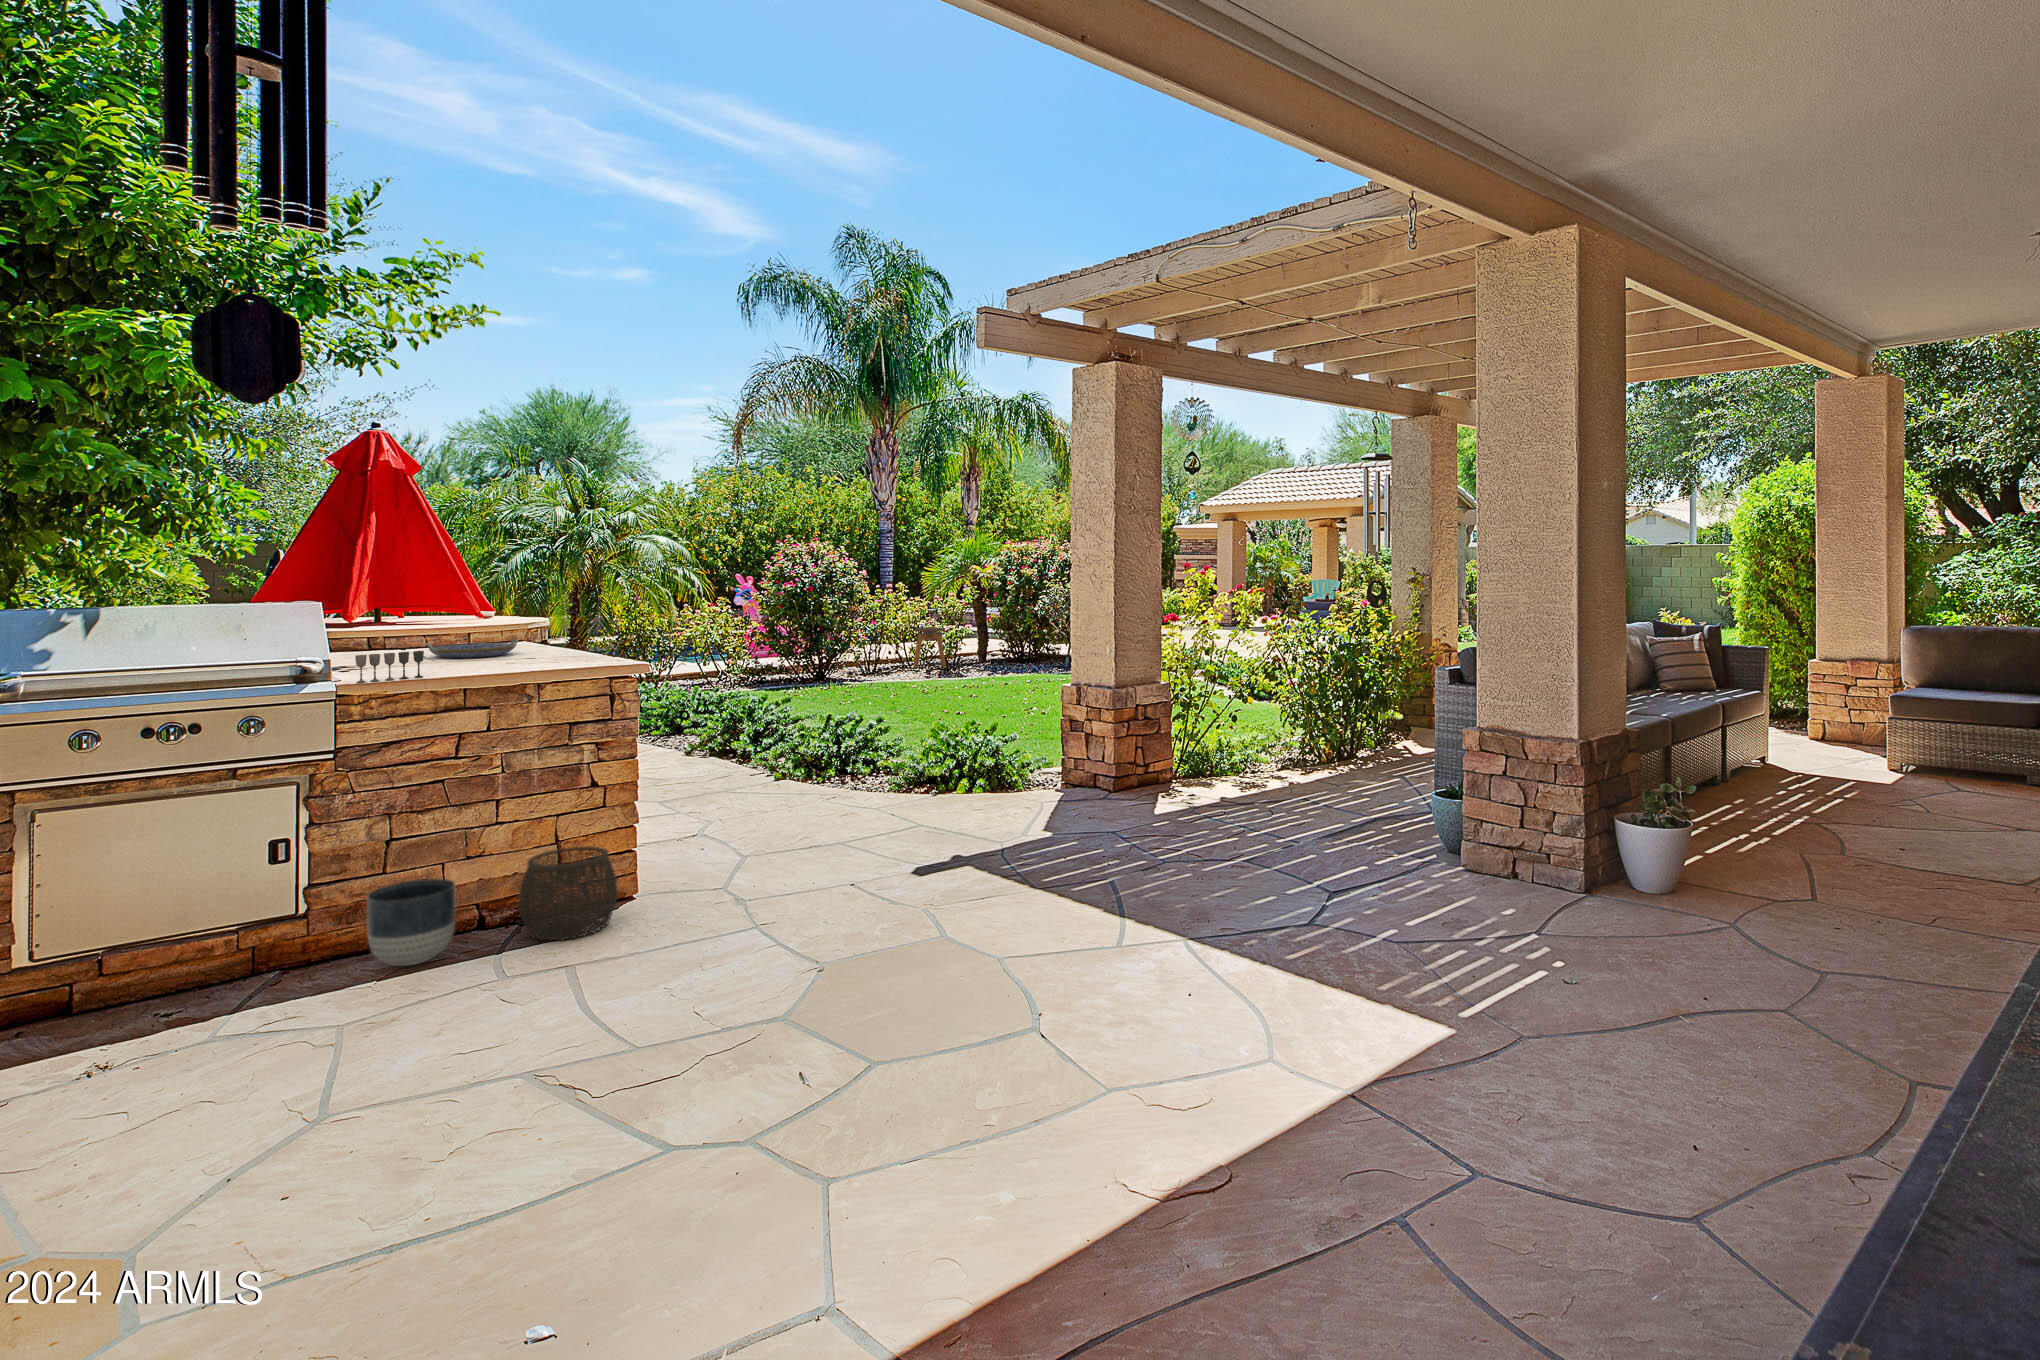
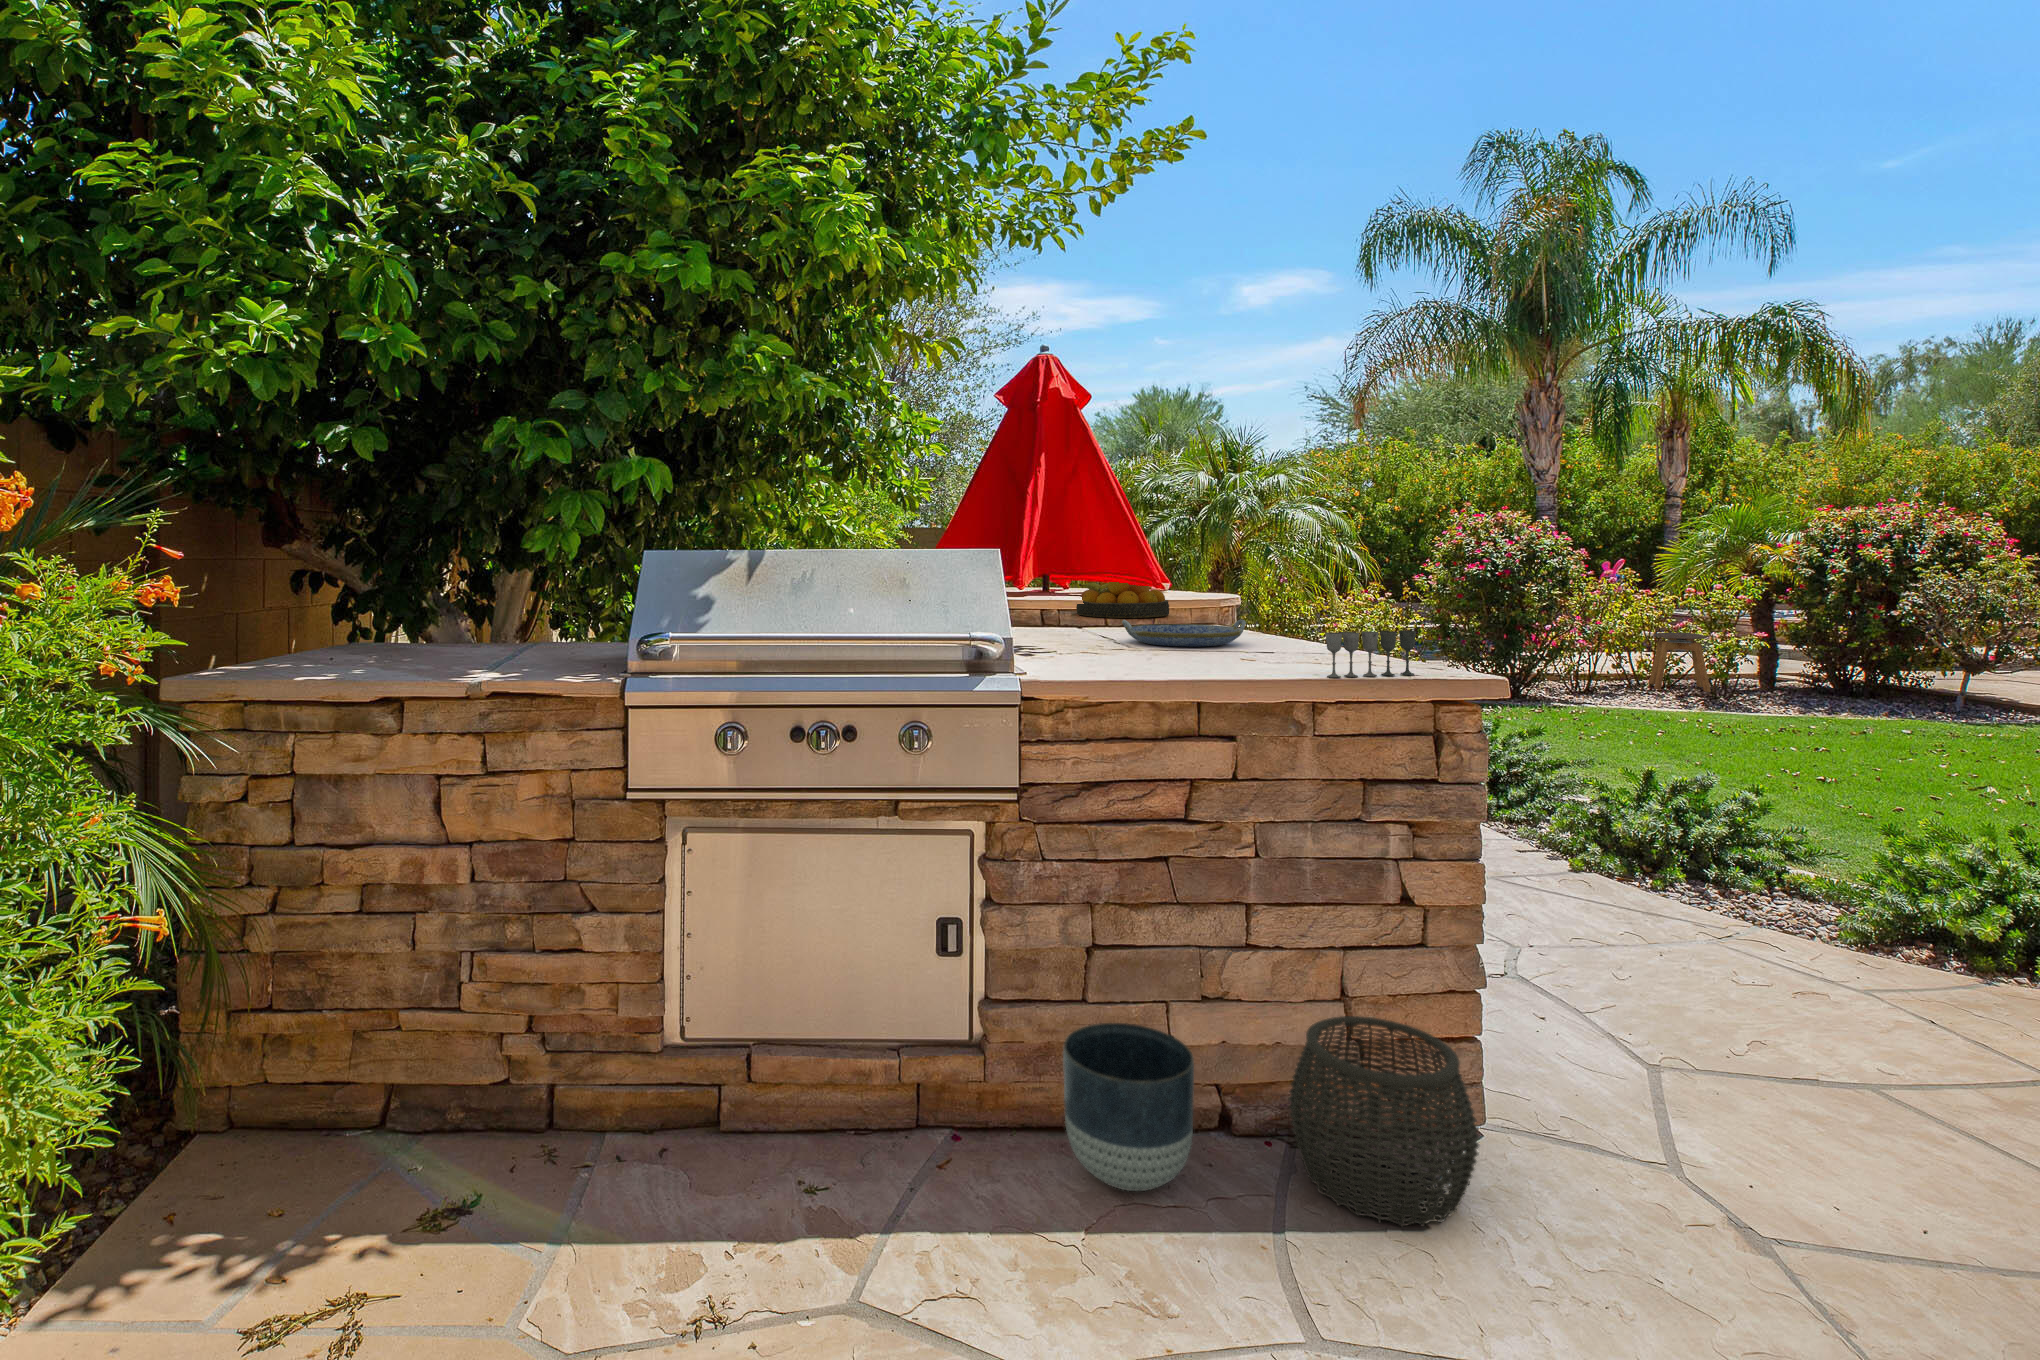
fruit bowl: none [400,608,481,641] -> present [1076,582,1169,618]
wine glass: present [355,651,424,683] -> present [1326,630,1416,678]

